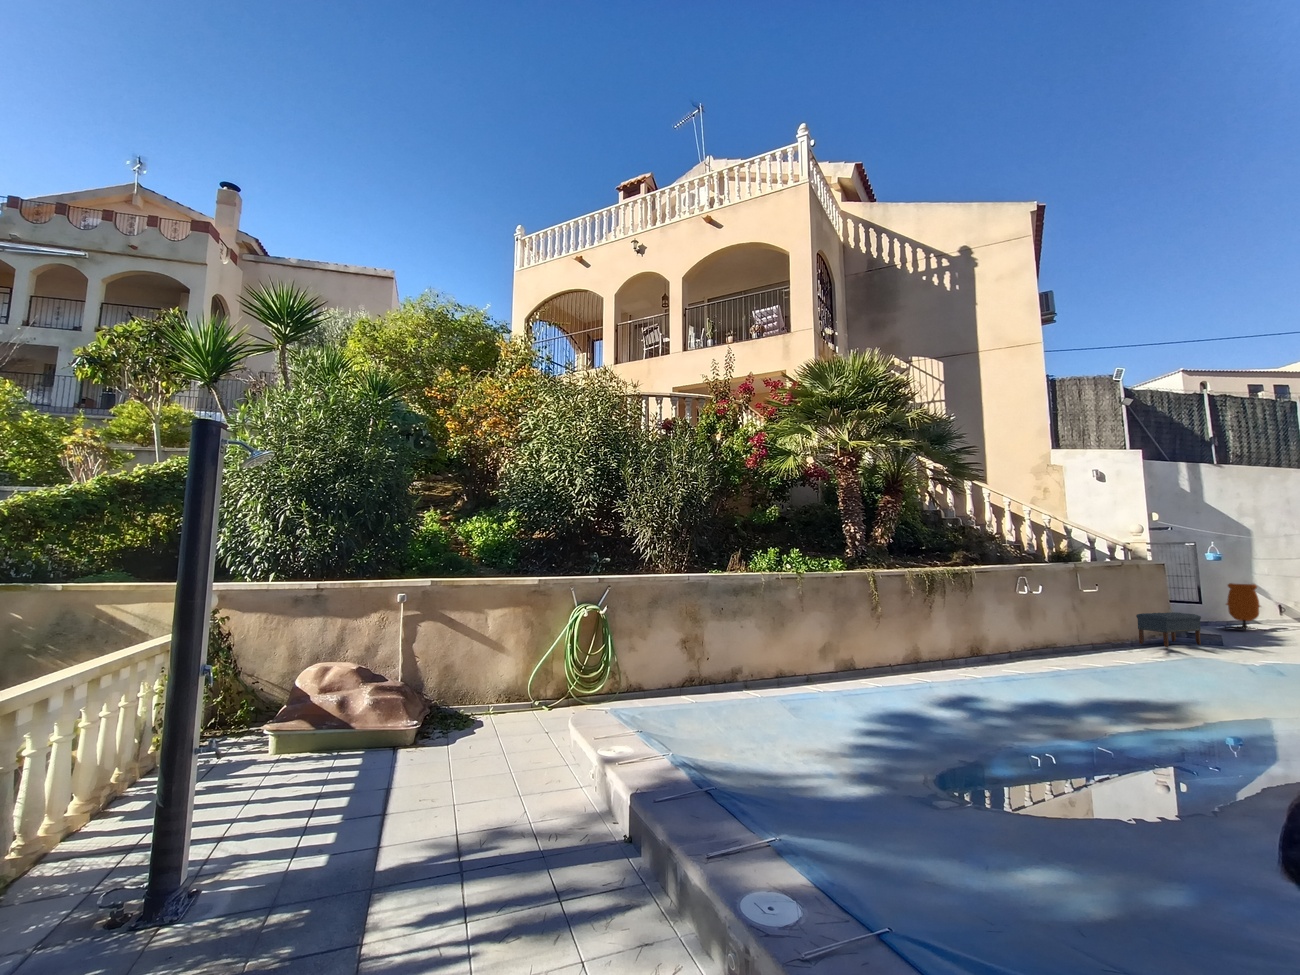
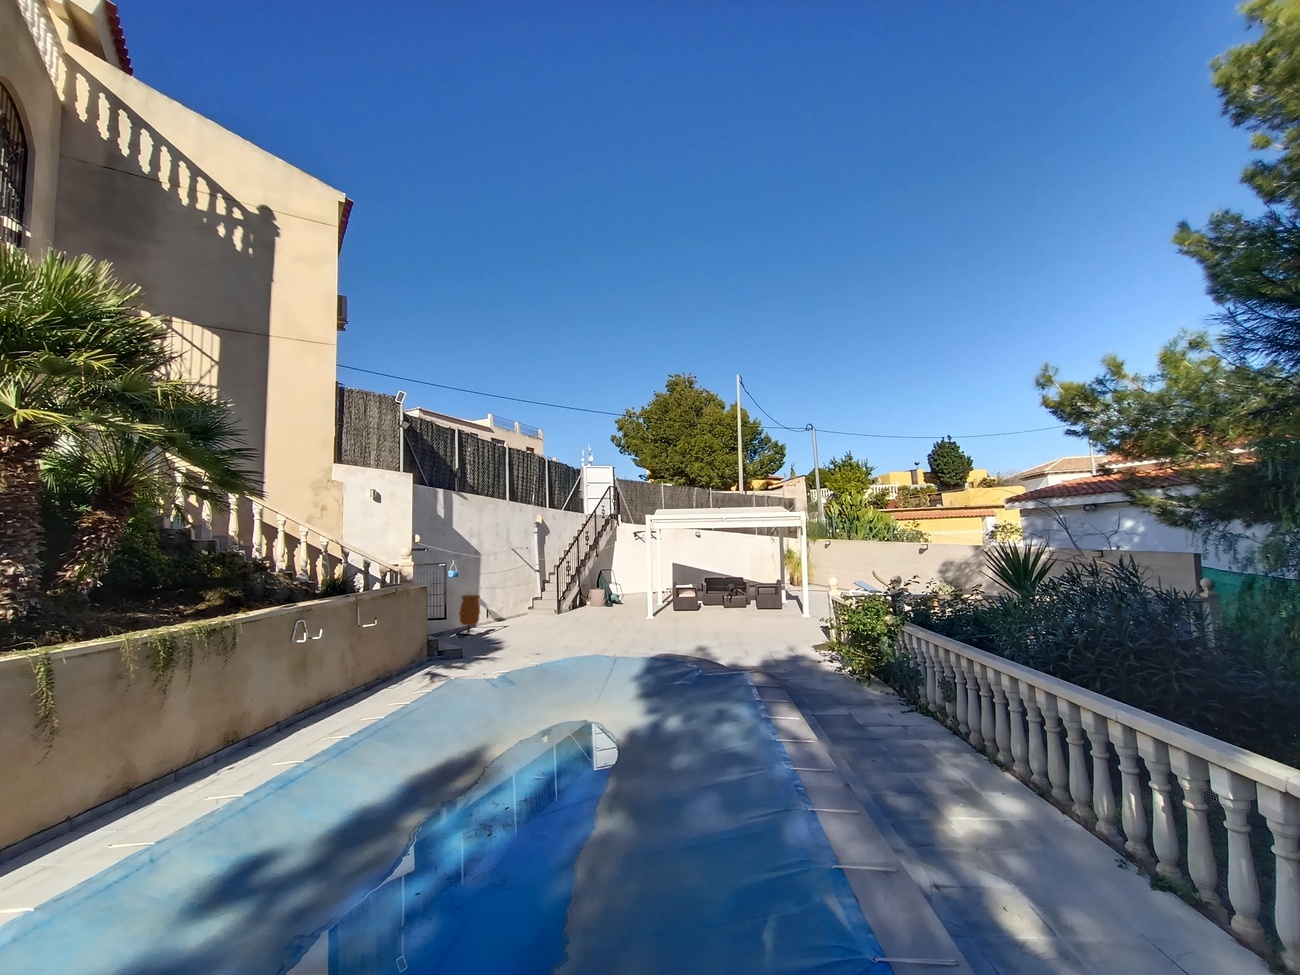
bench: present [1136,612,1201,647] -> none [404,631,451,670]

